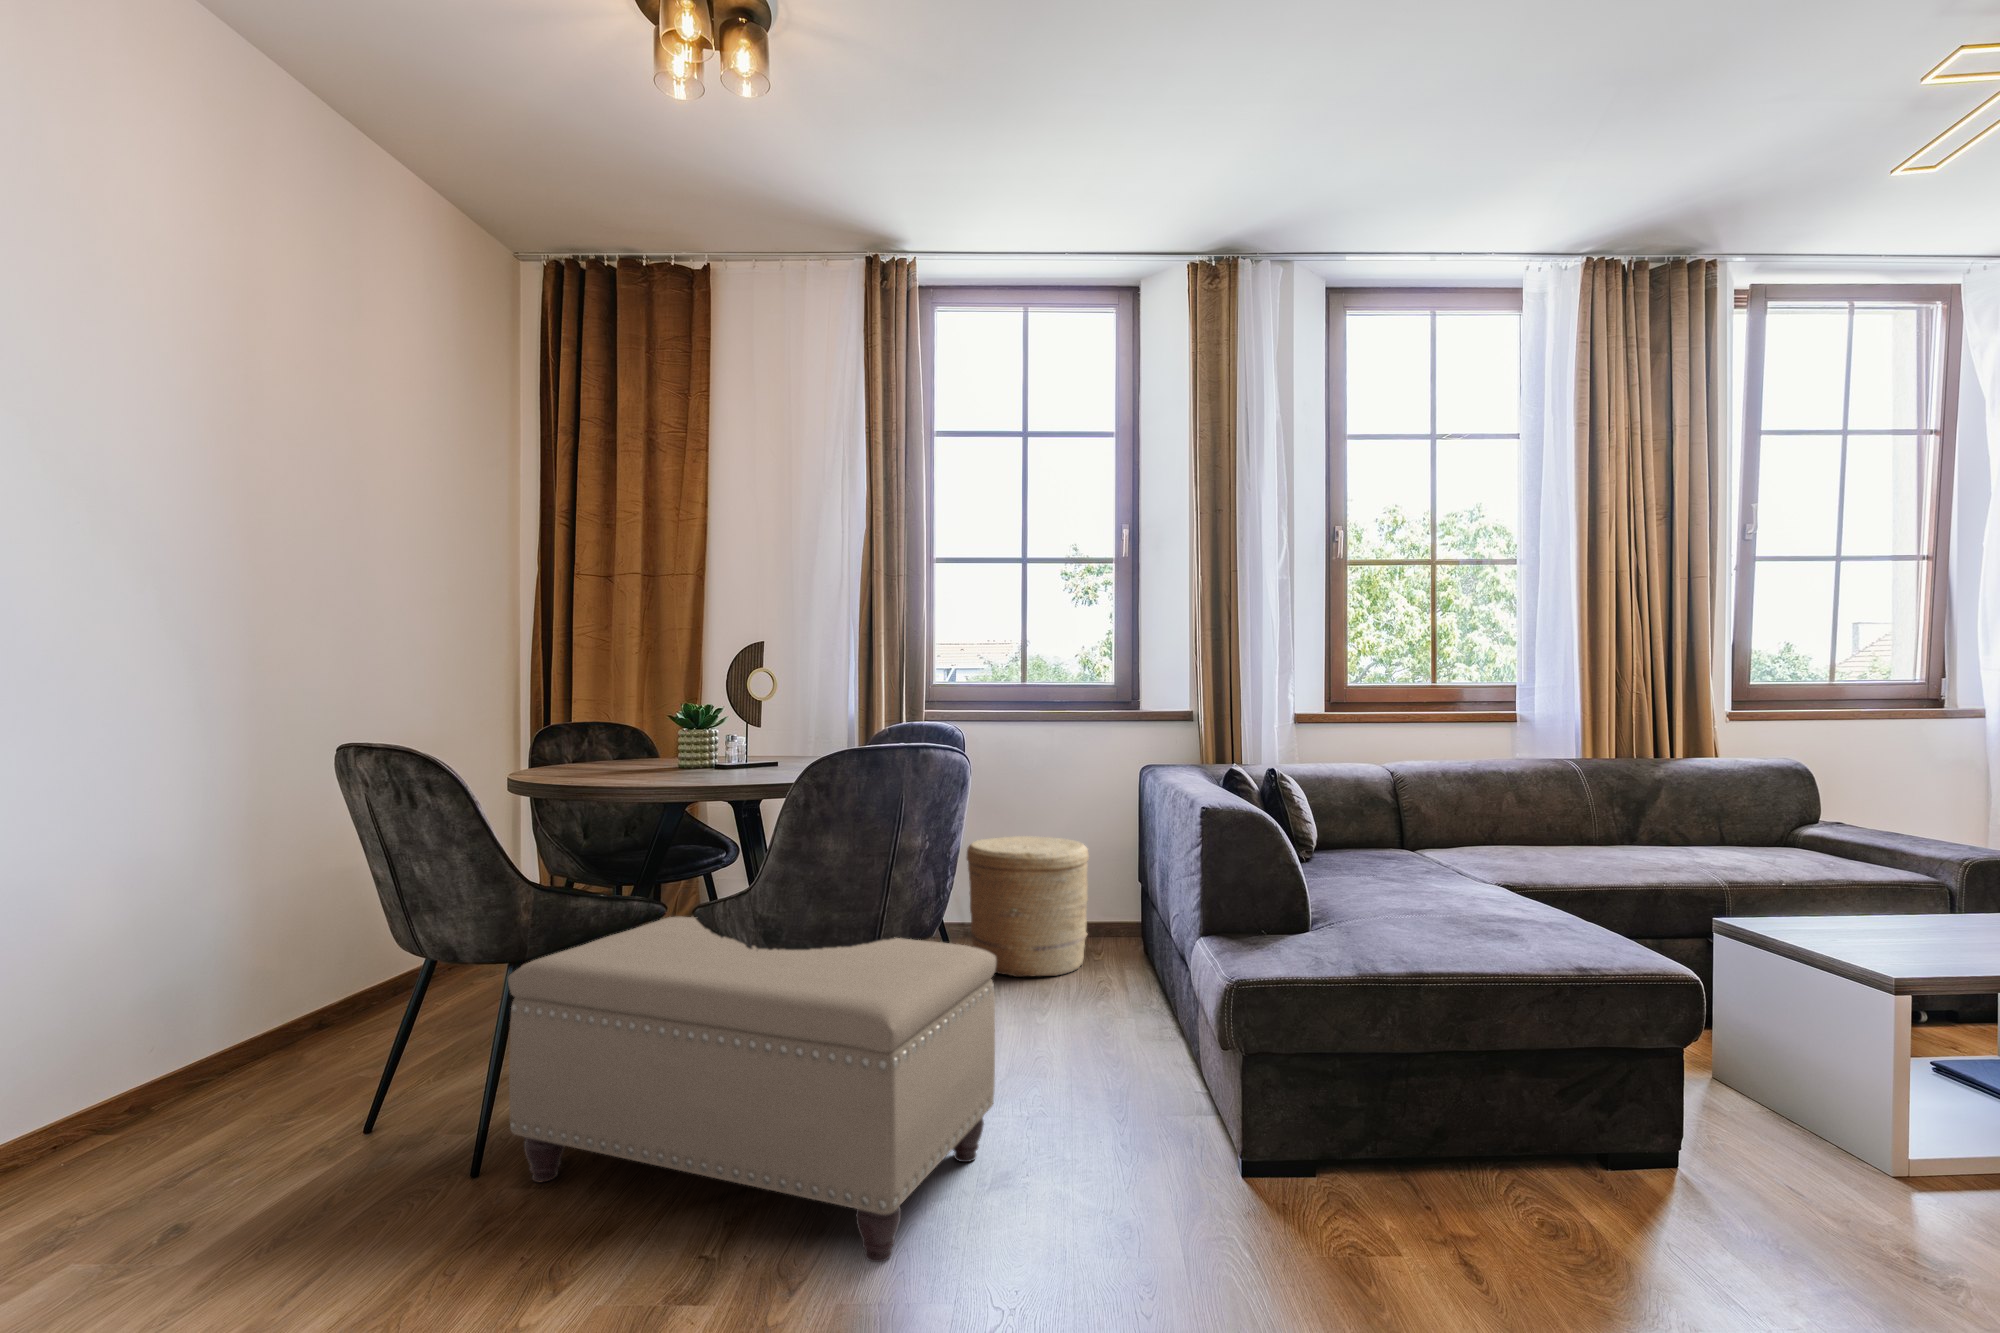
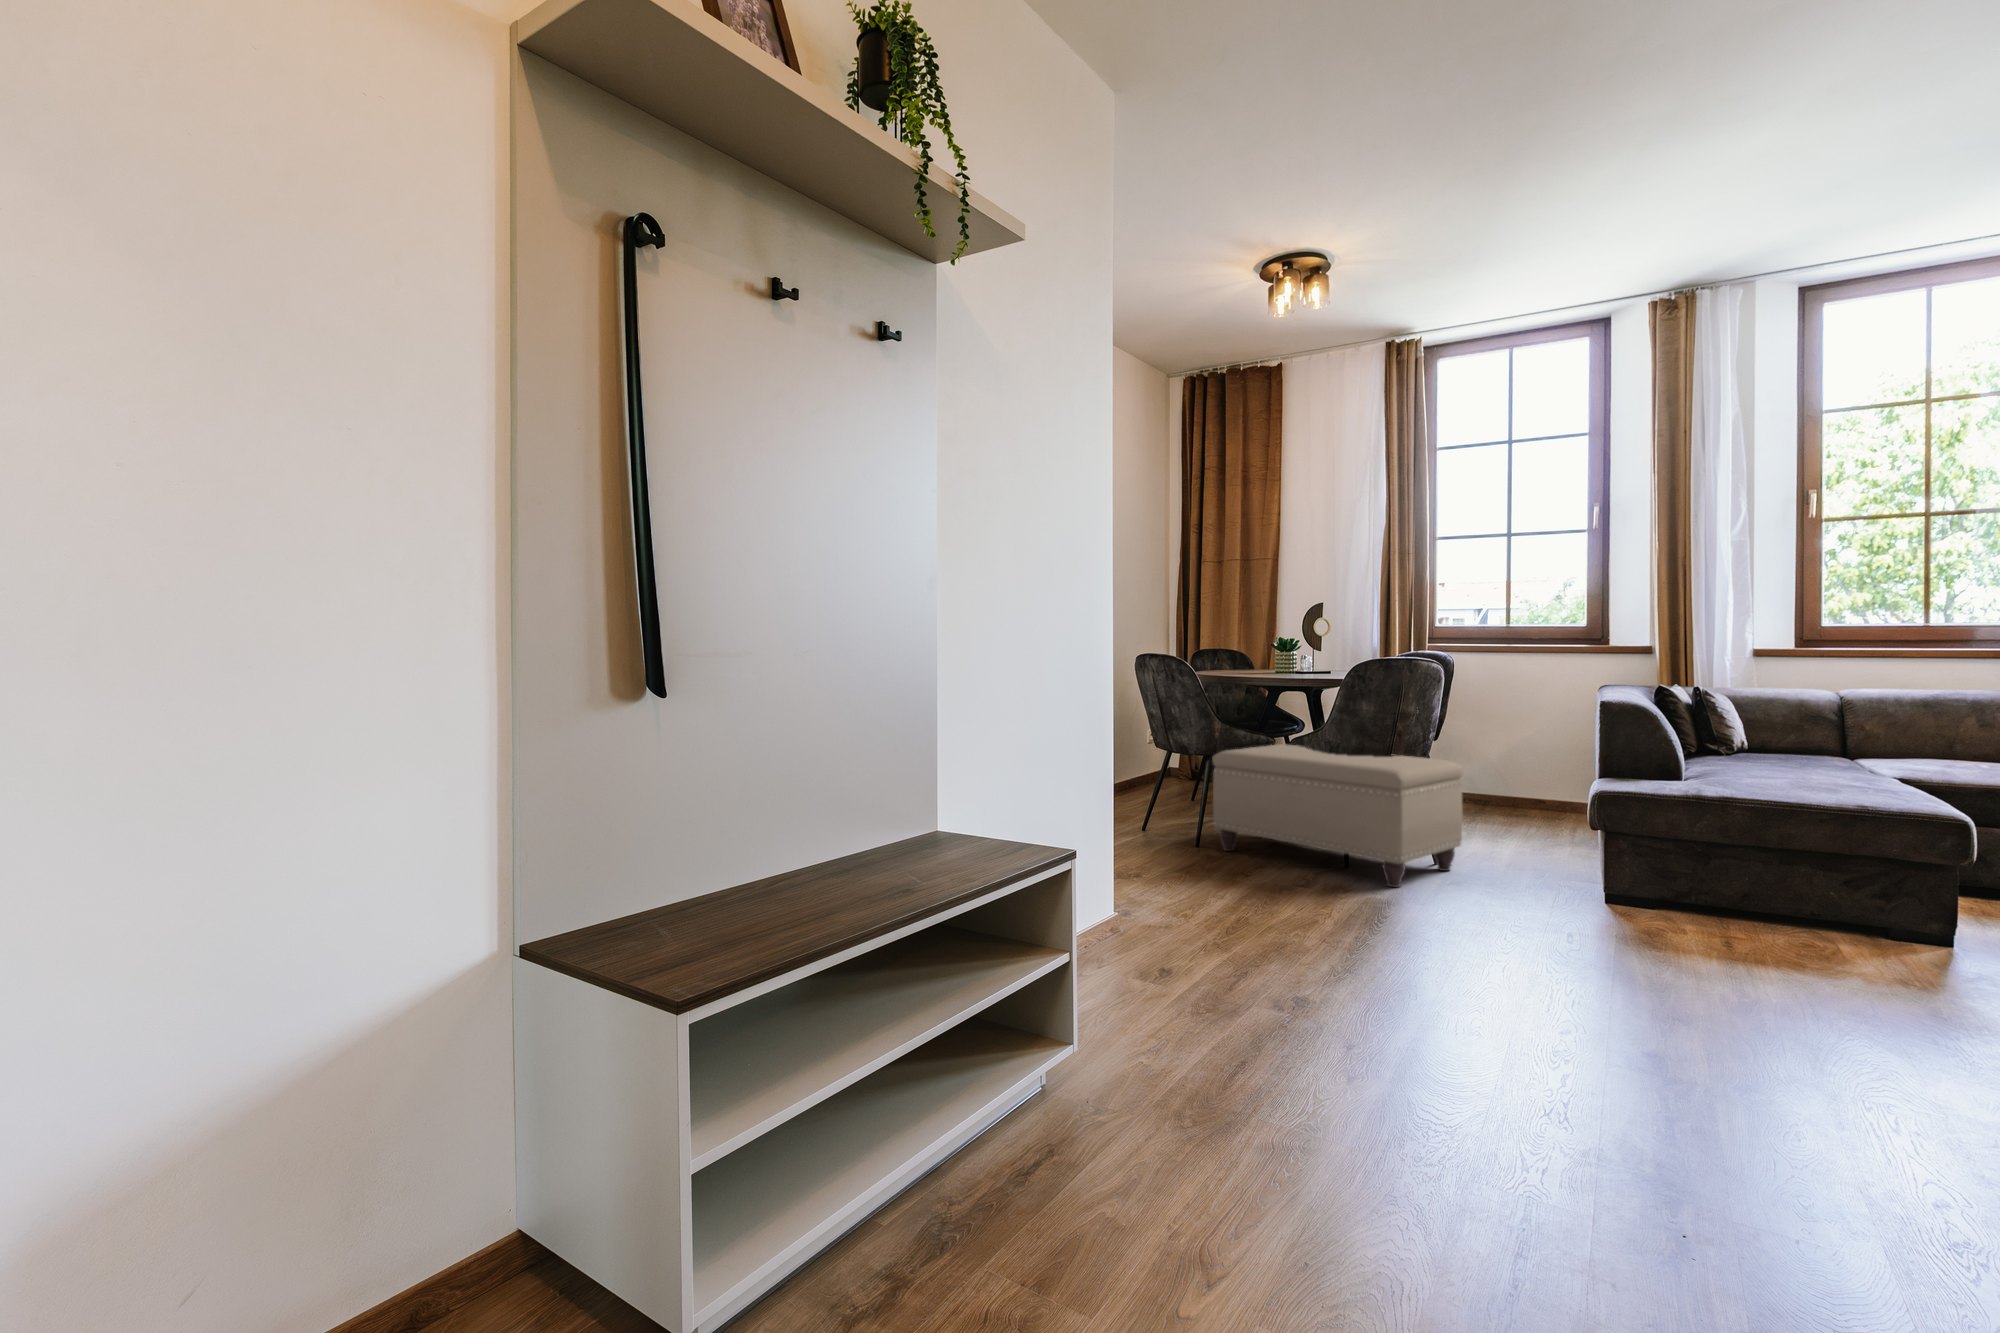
woven basket: present [967,836,1089,977] -> none [1460,731,1555,821]

